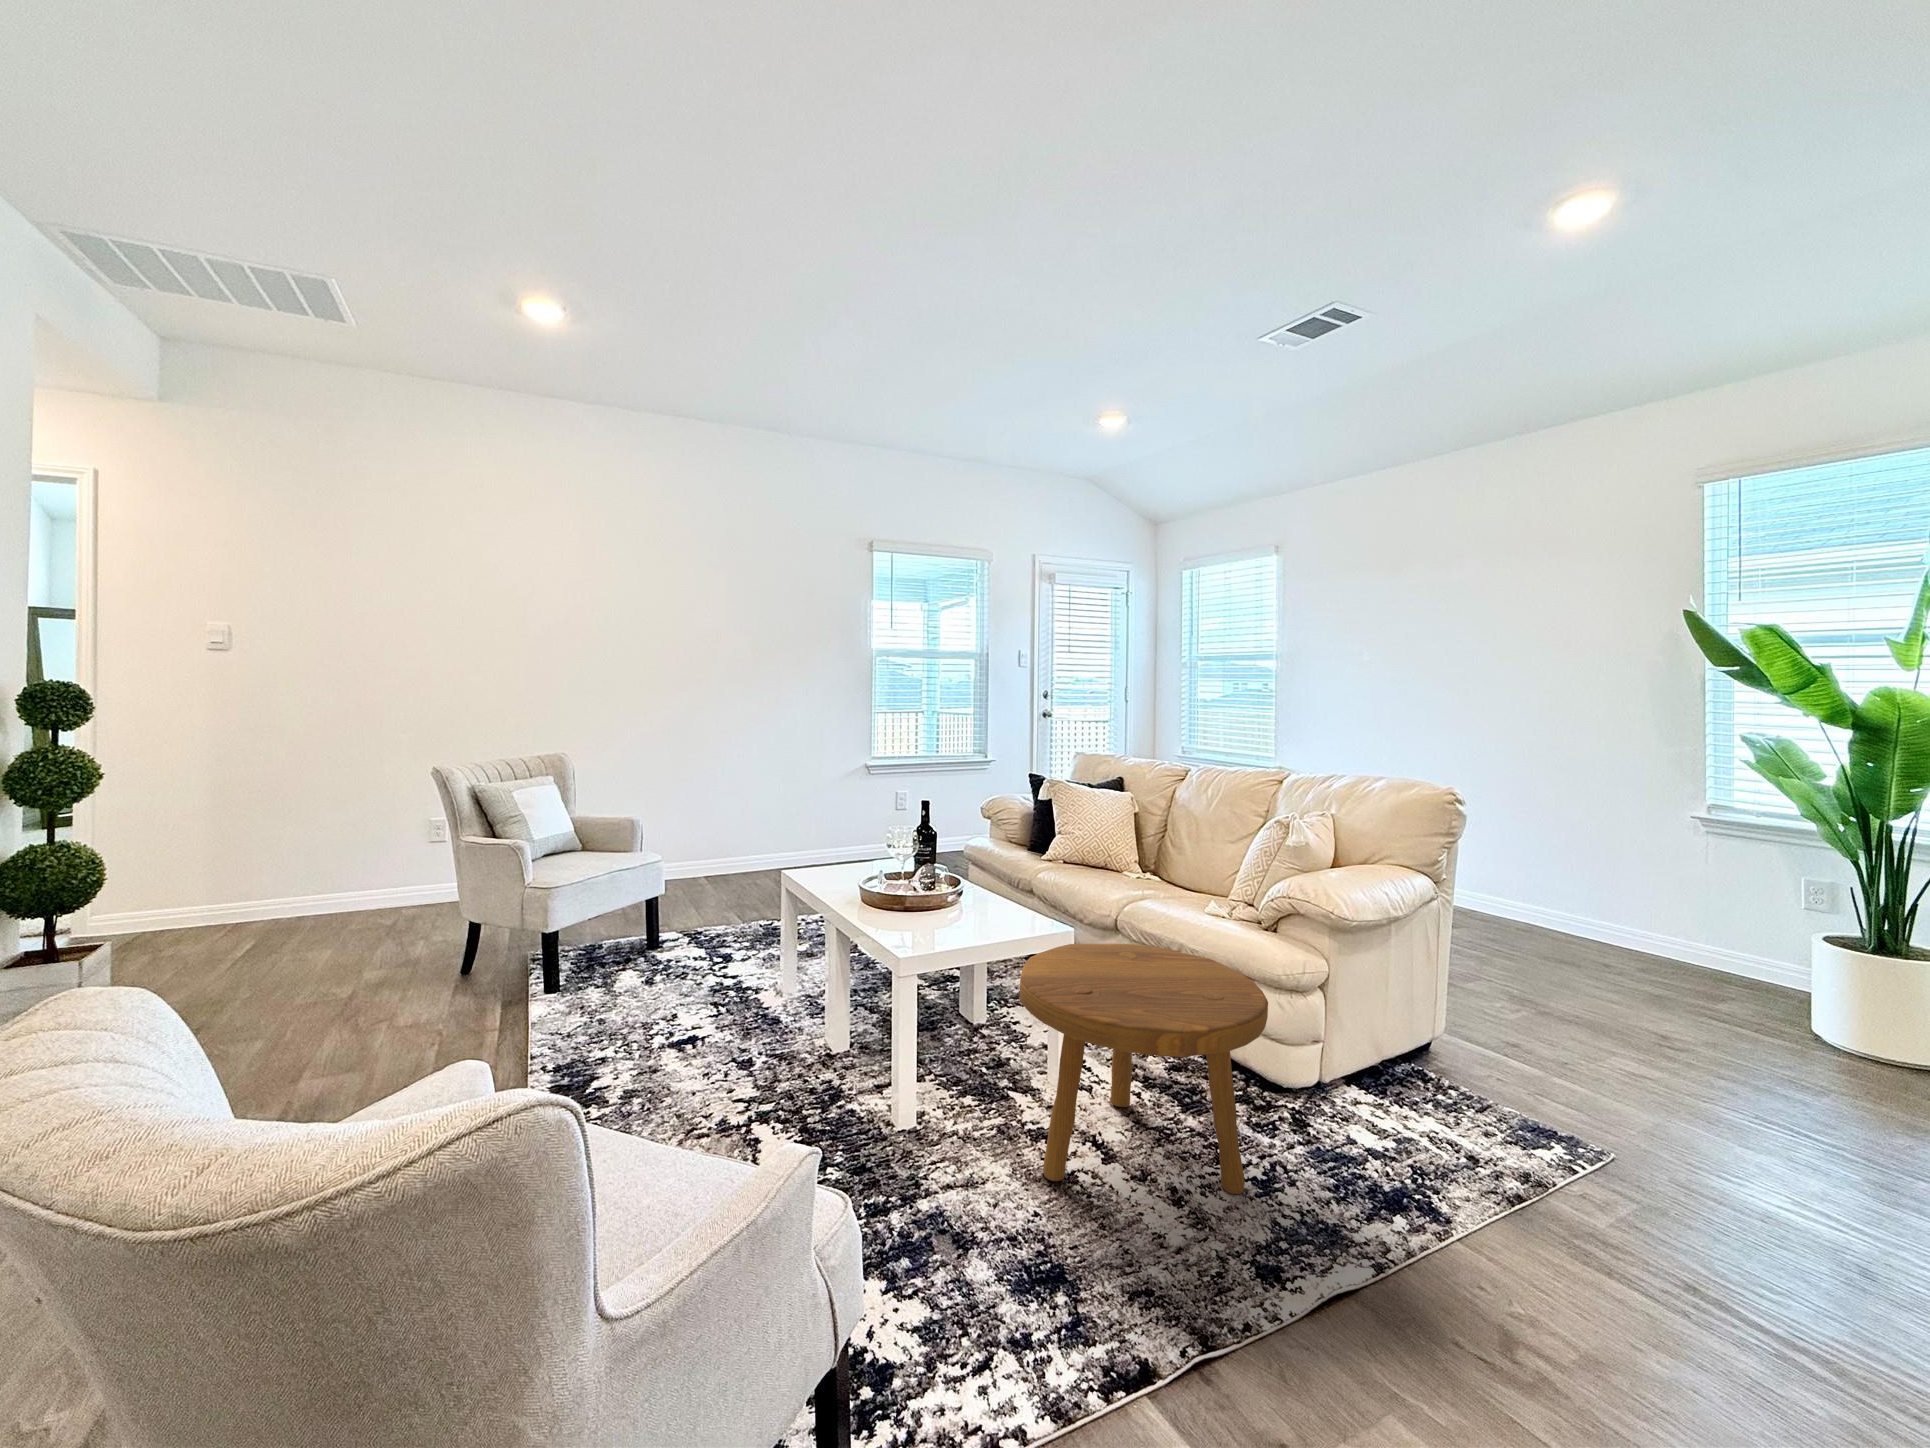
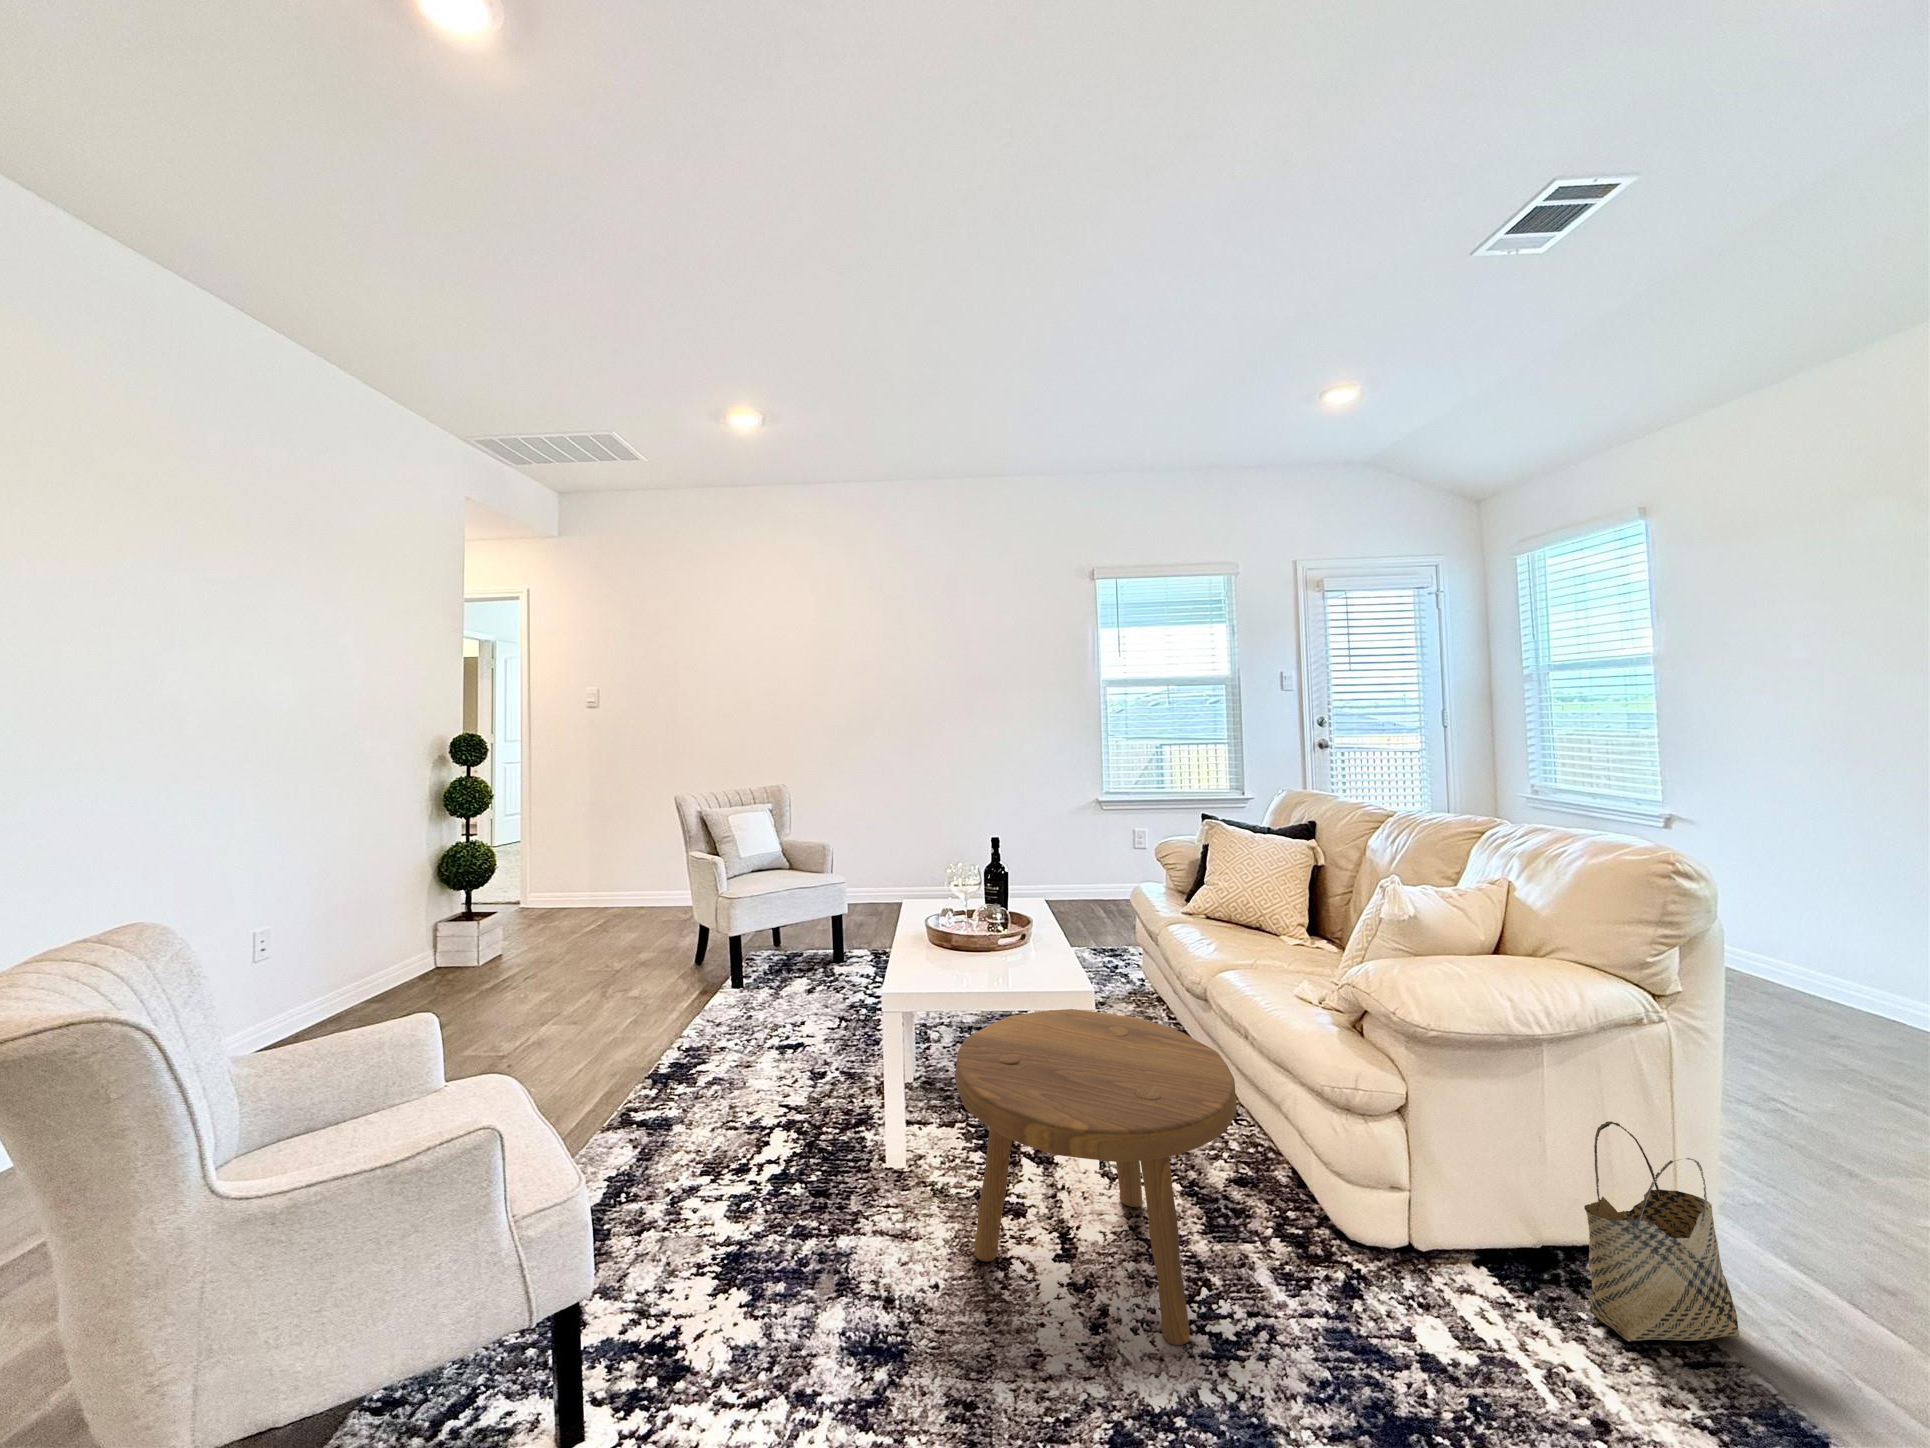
woven basket: none [1418,968,1485,1107] -> present [1584,1121,1739,1342]

